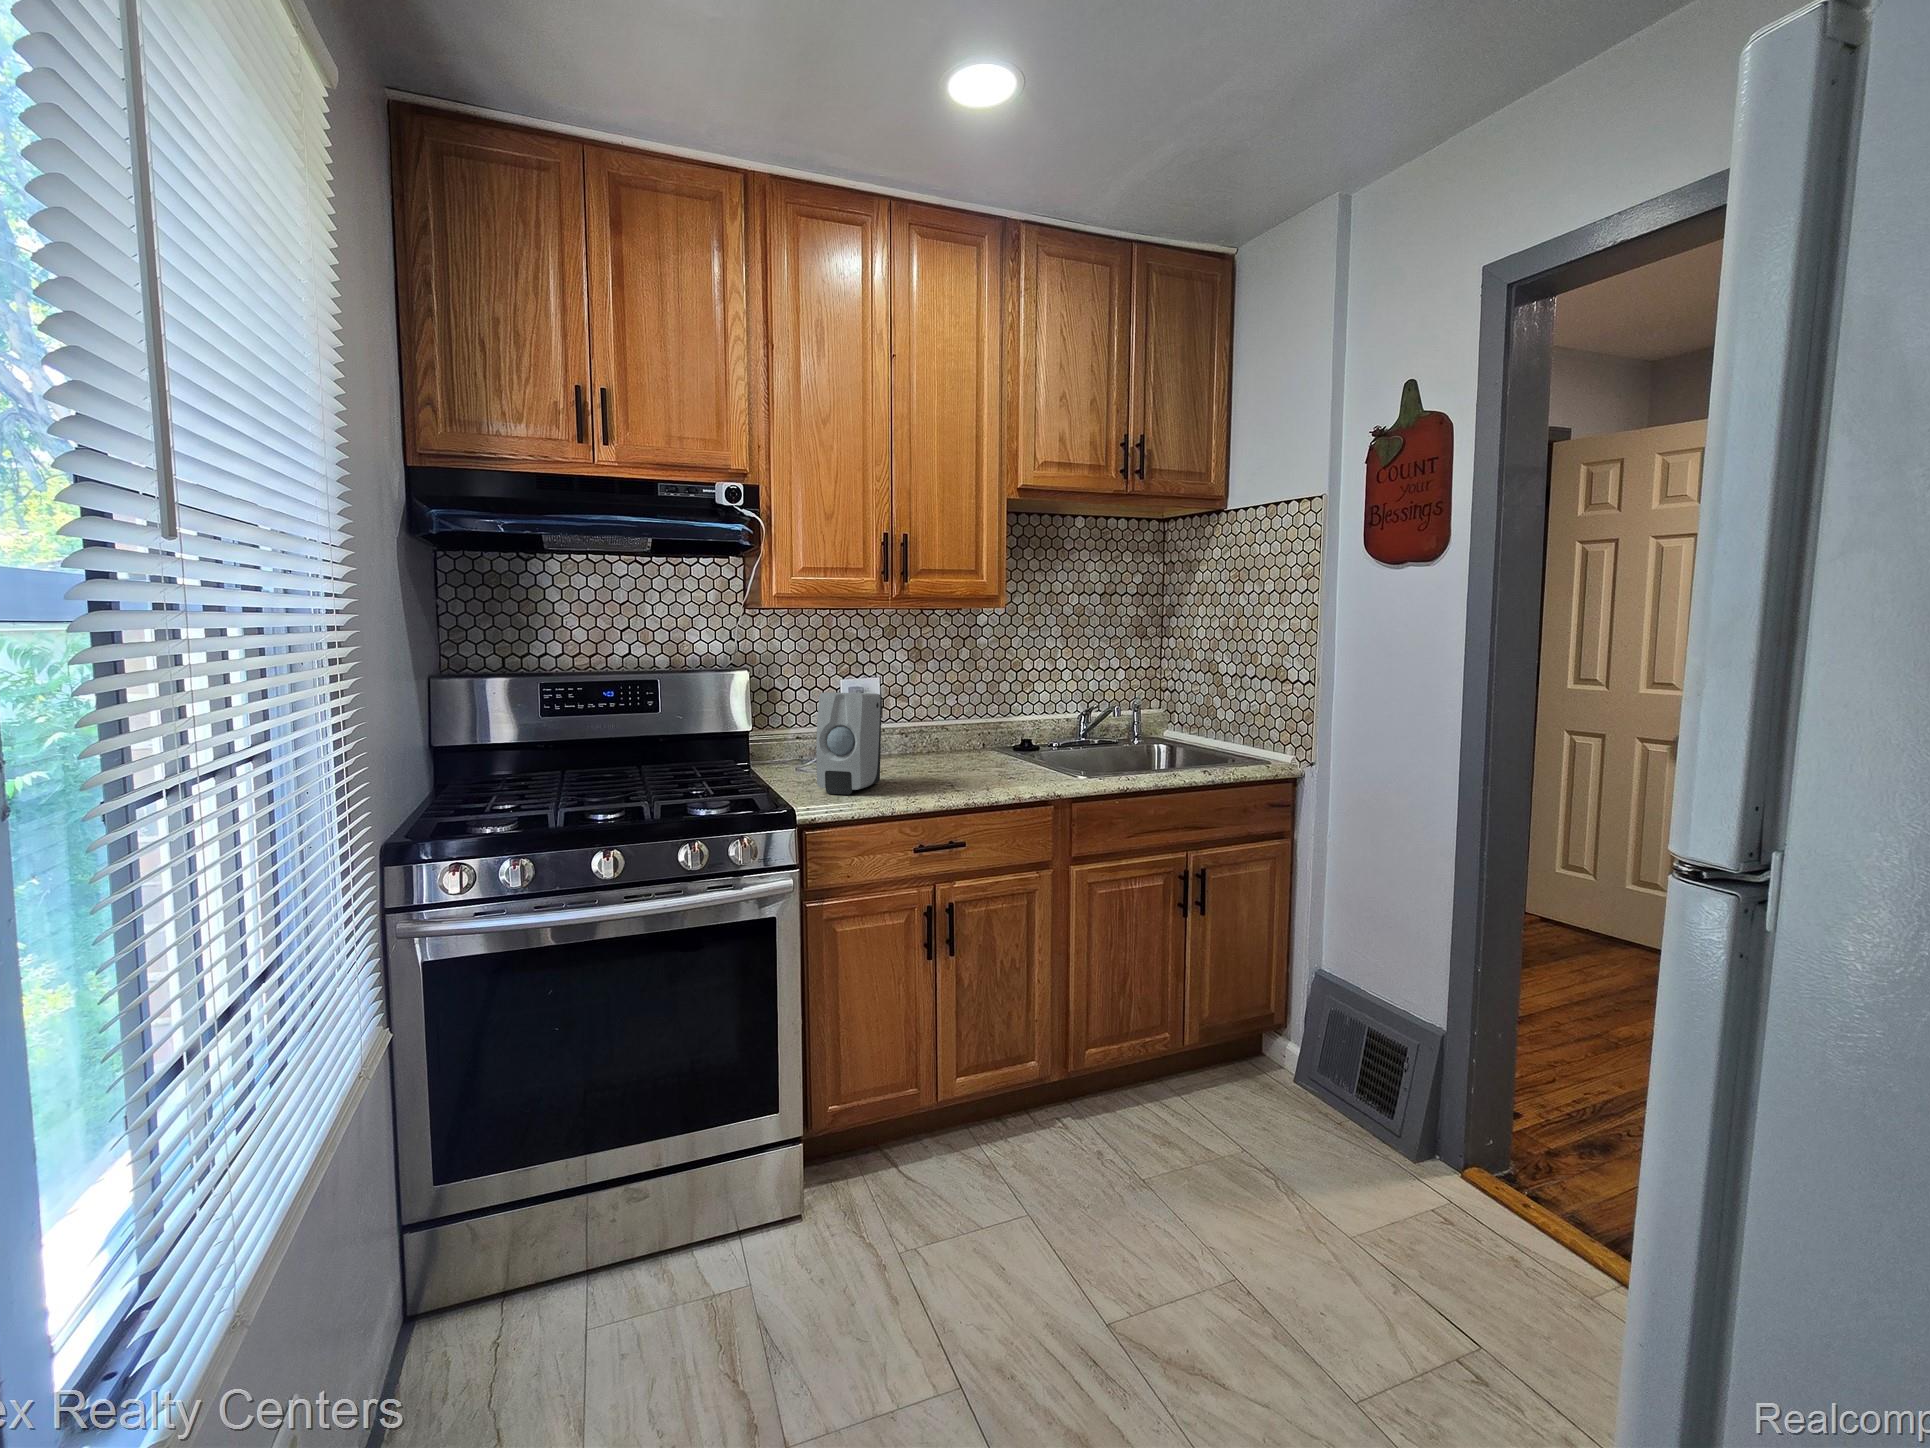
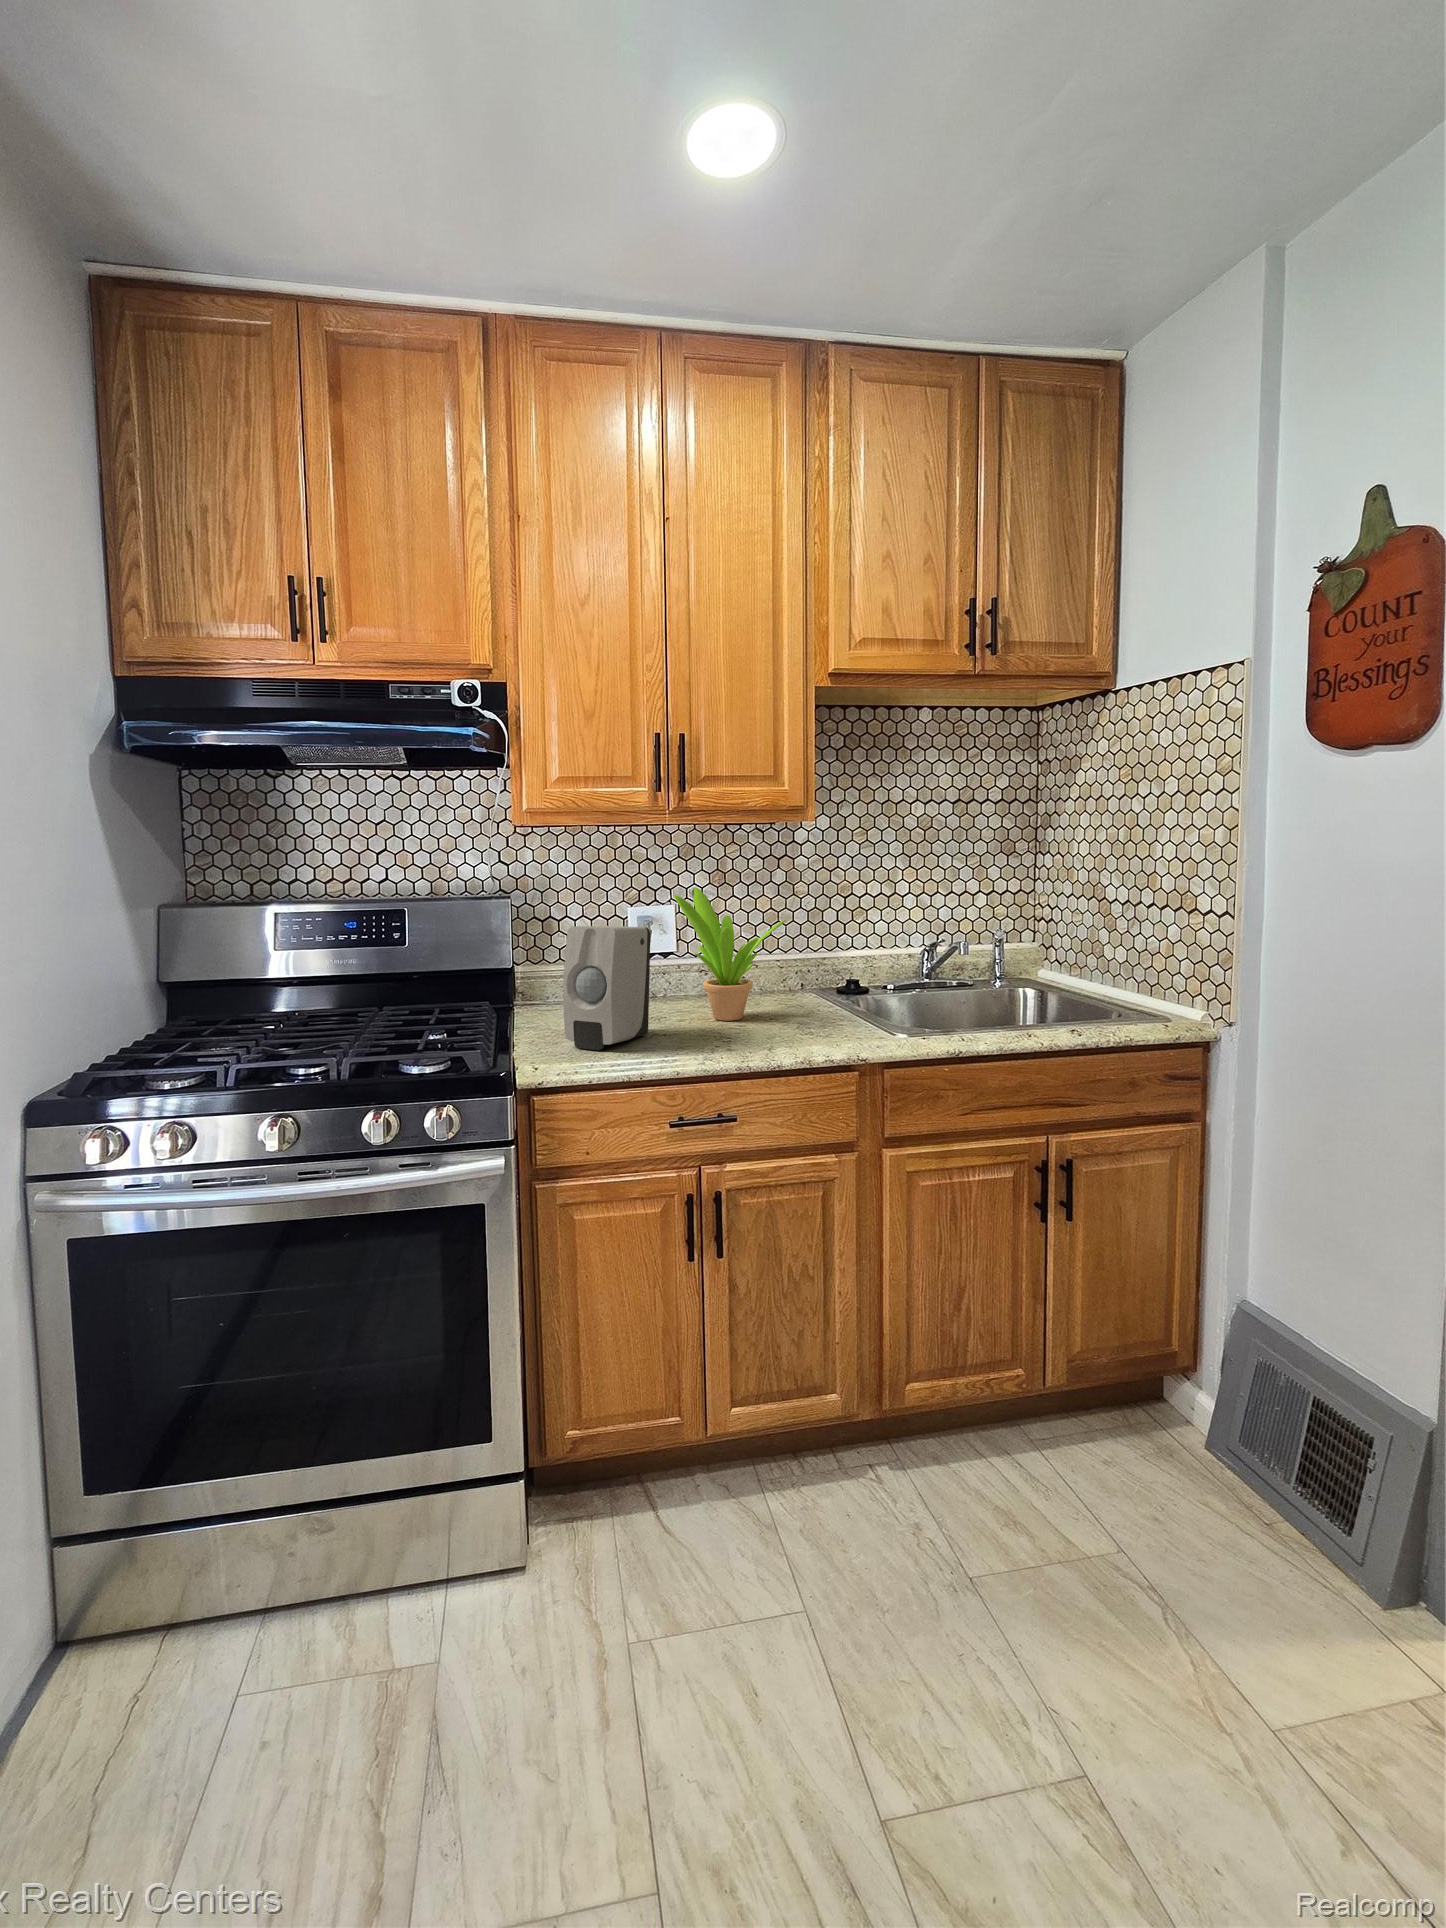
potted plant: none [899,662,984,771] -> present [674,887,786,1021]

